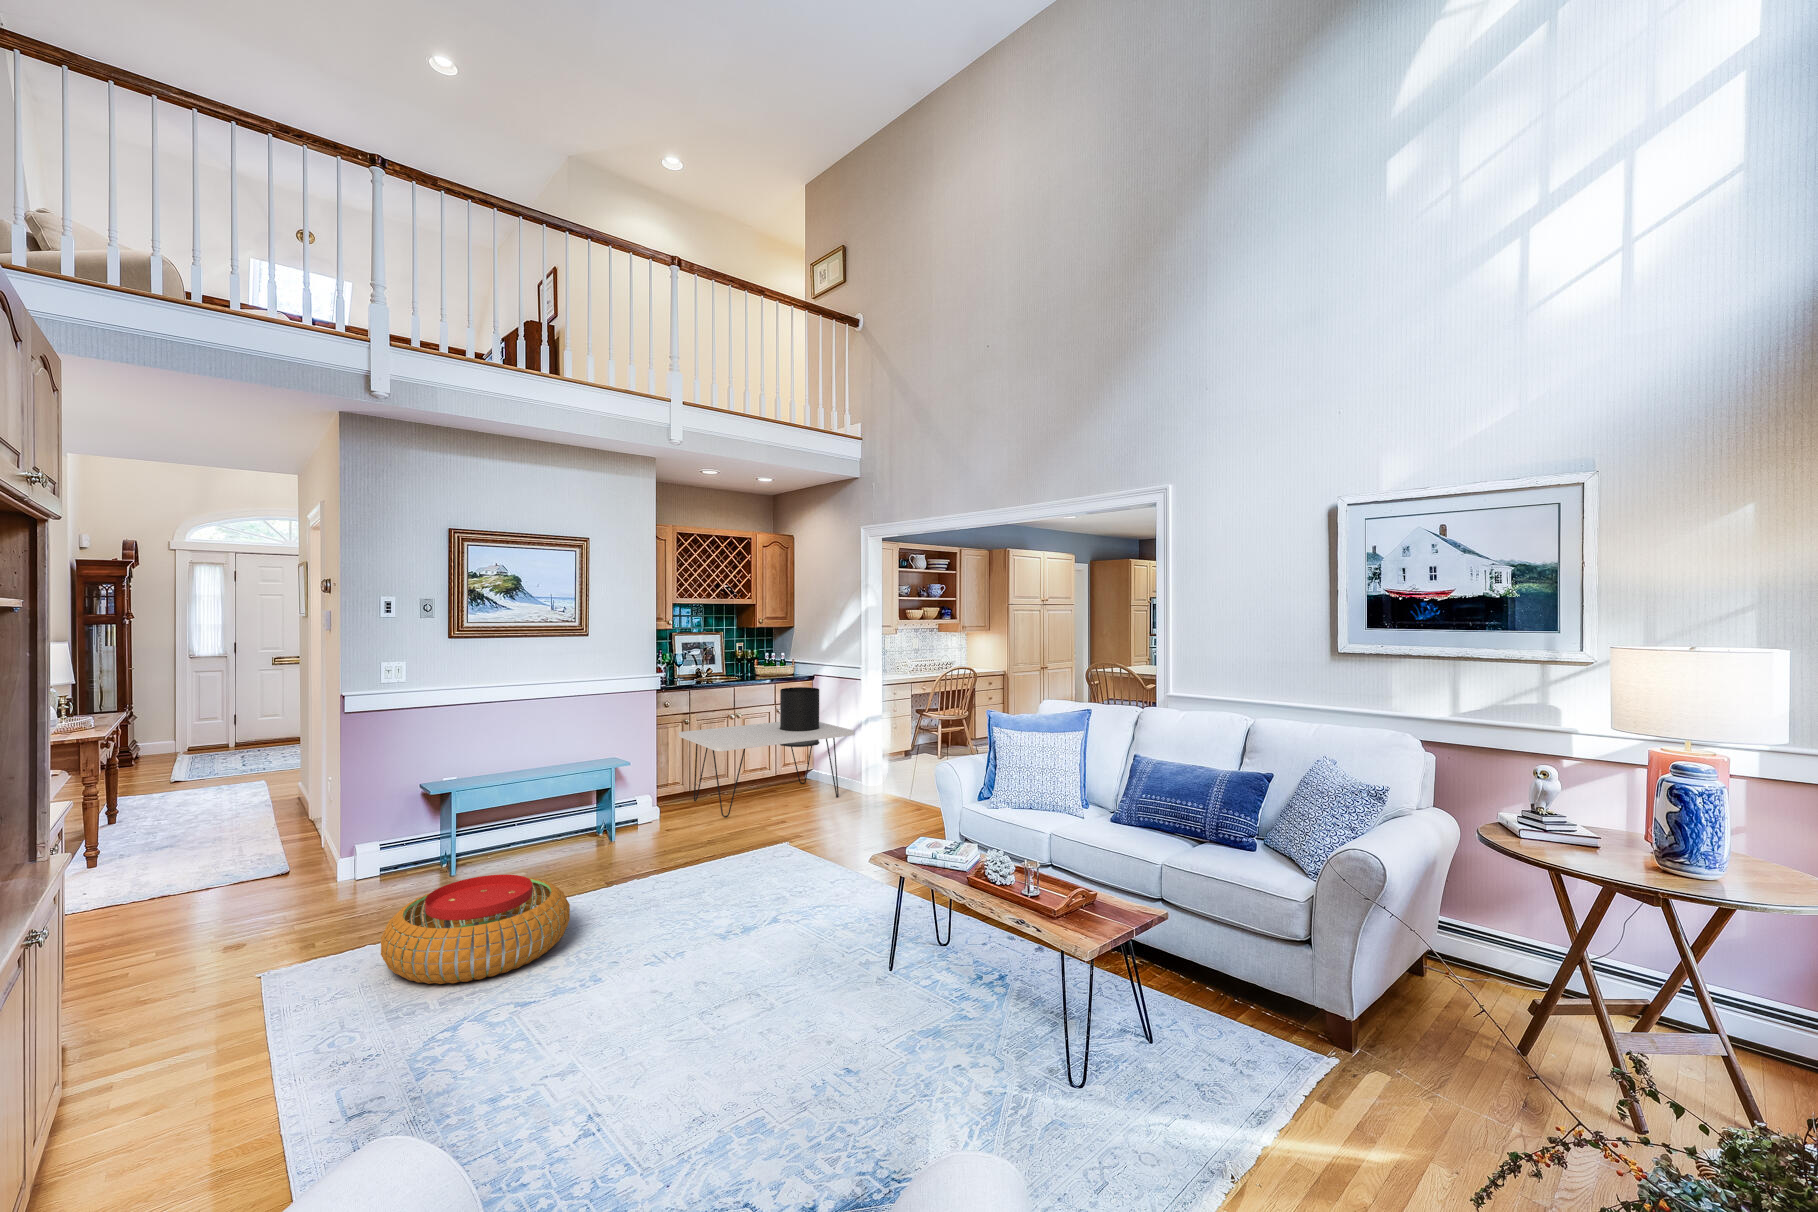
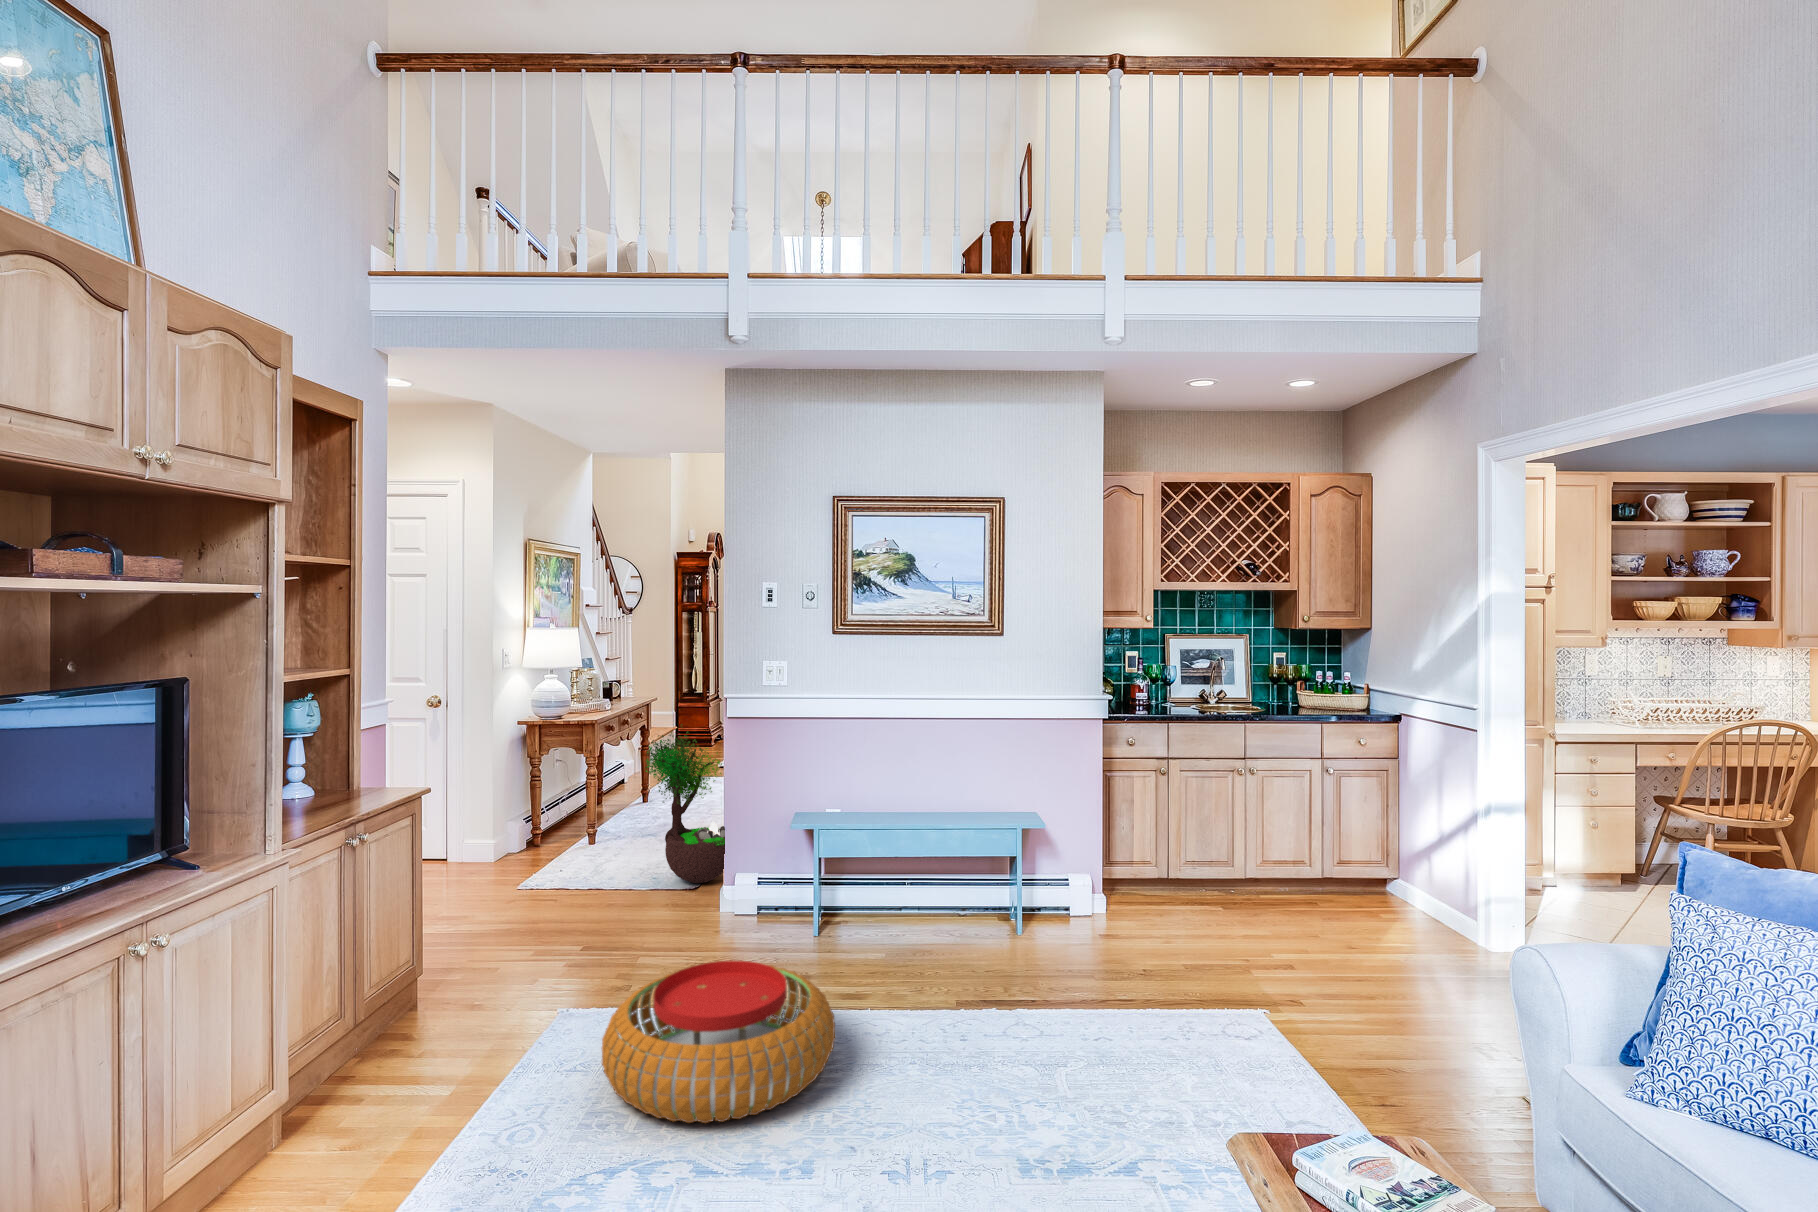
side table: present [679,687,855,817] -> none [1148,734,1455,947]
potted tree: none [213,728,325,873] -> present [645,724,725,883]

